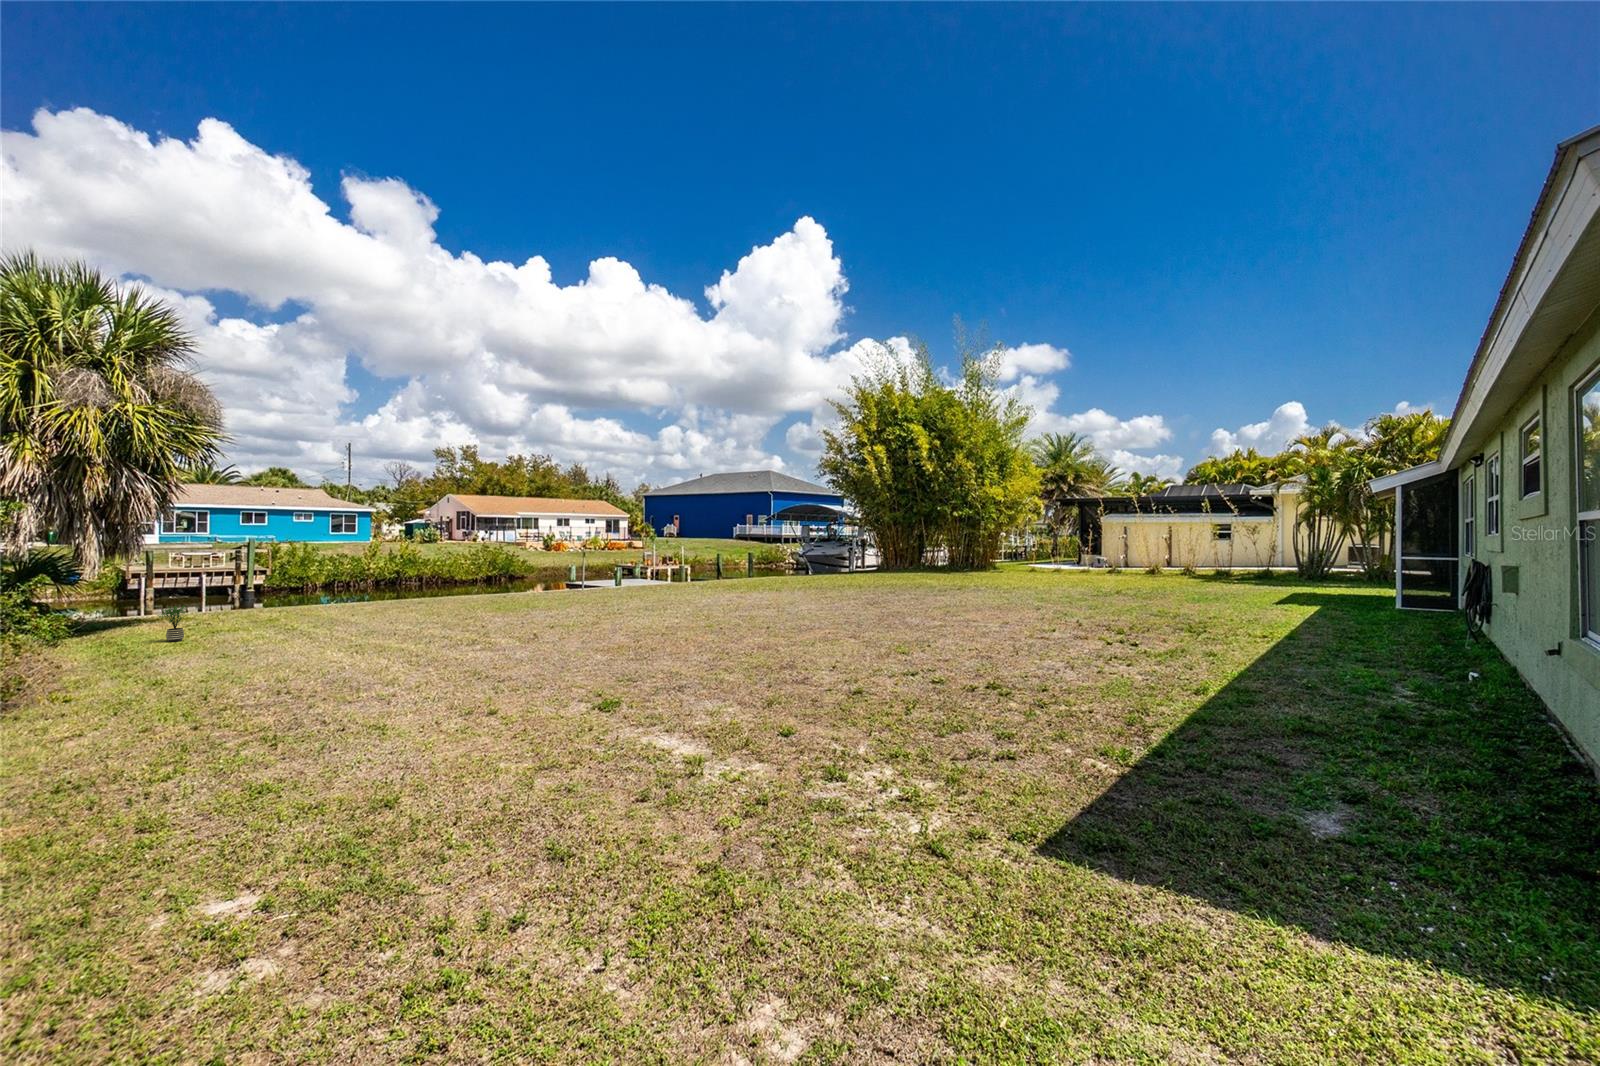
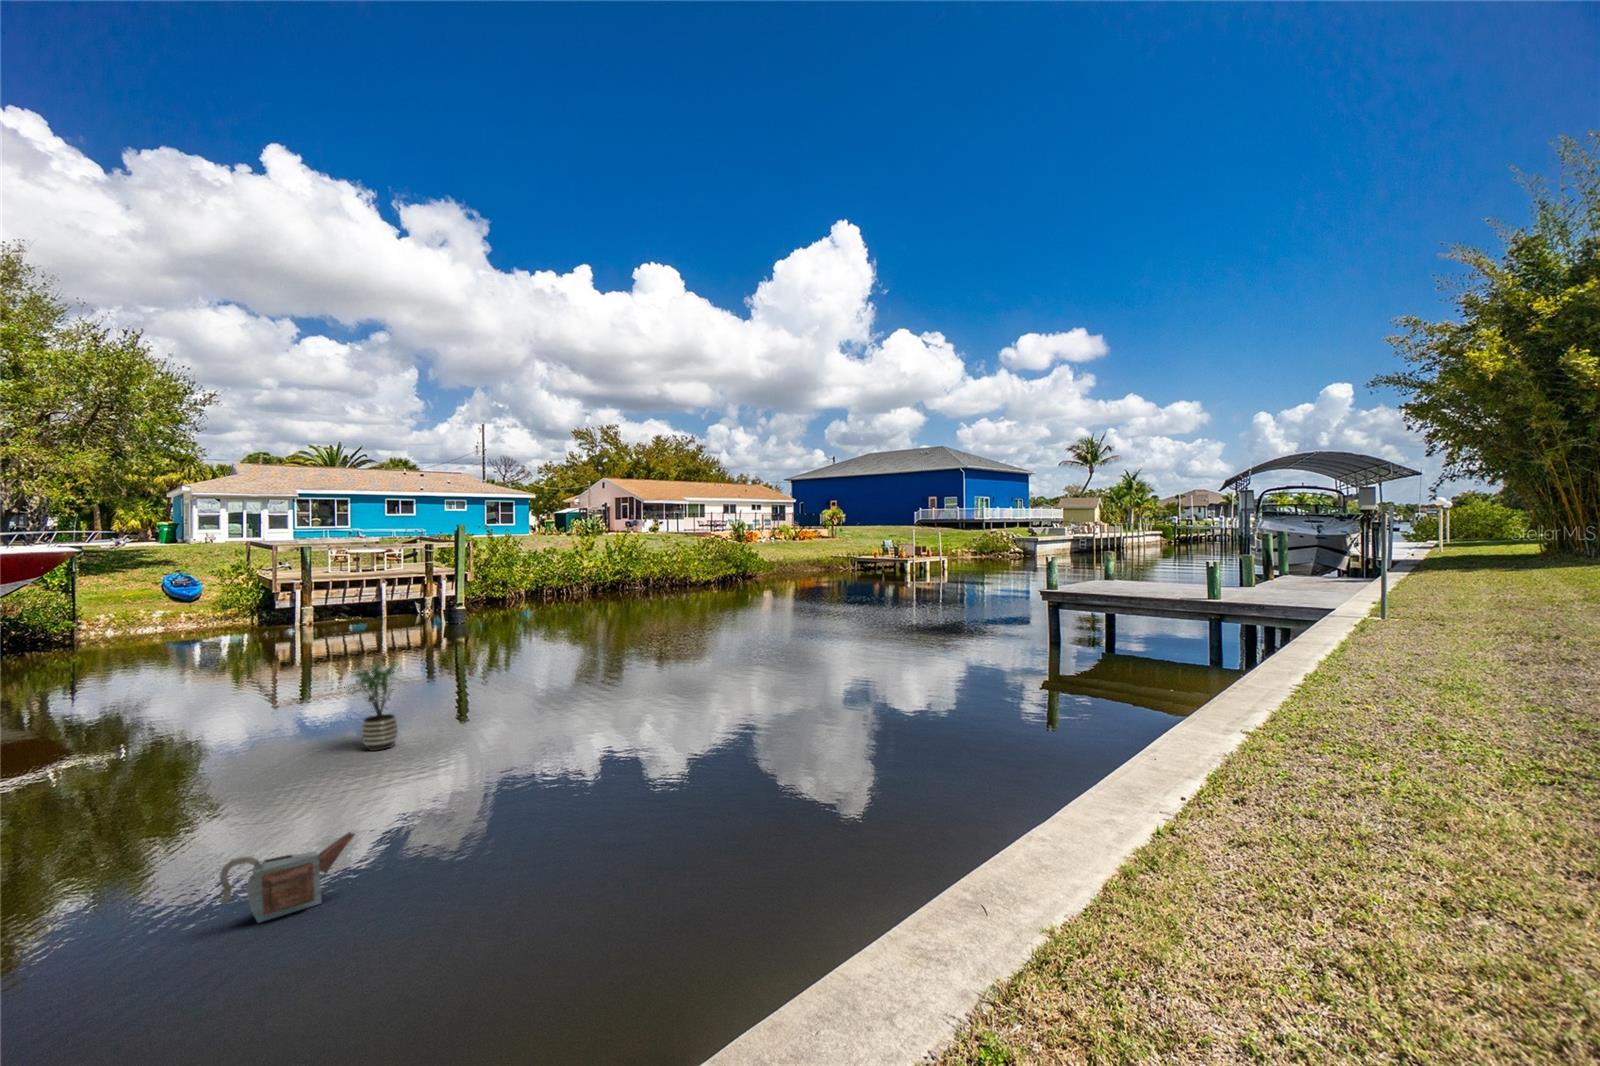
watering can: none [101,647,150,670] -> present [219,832,355,923]

